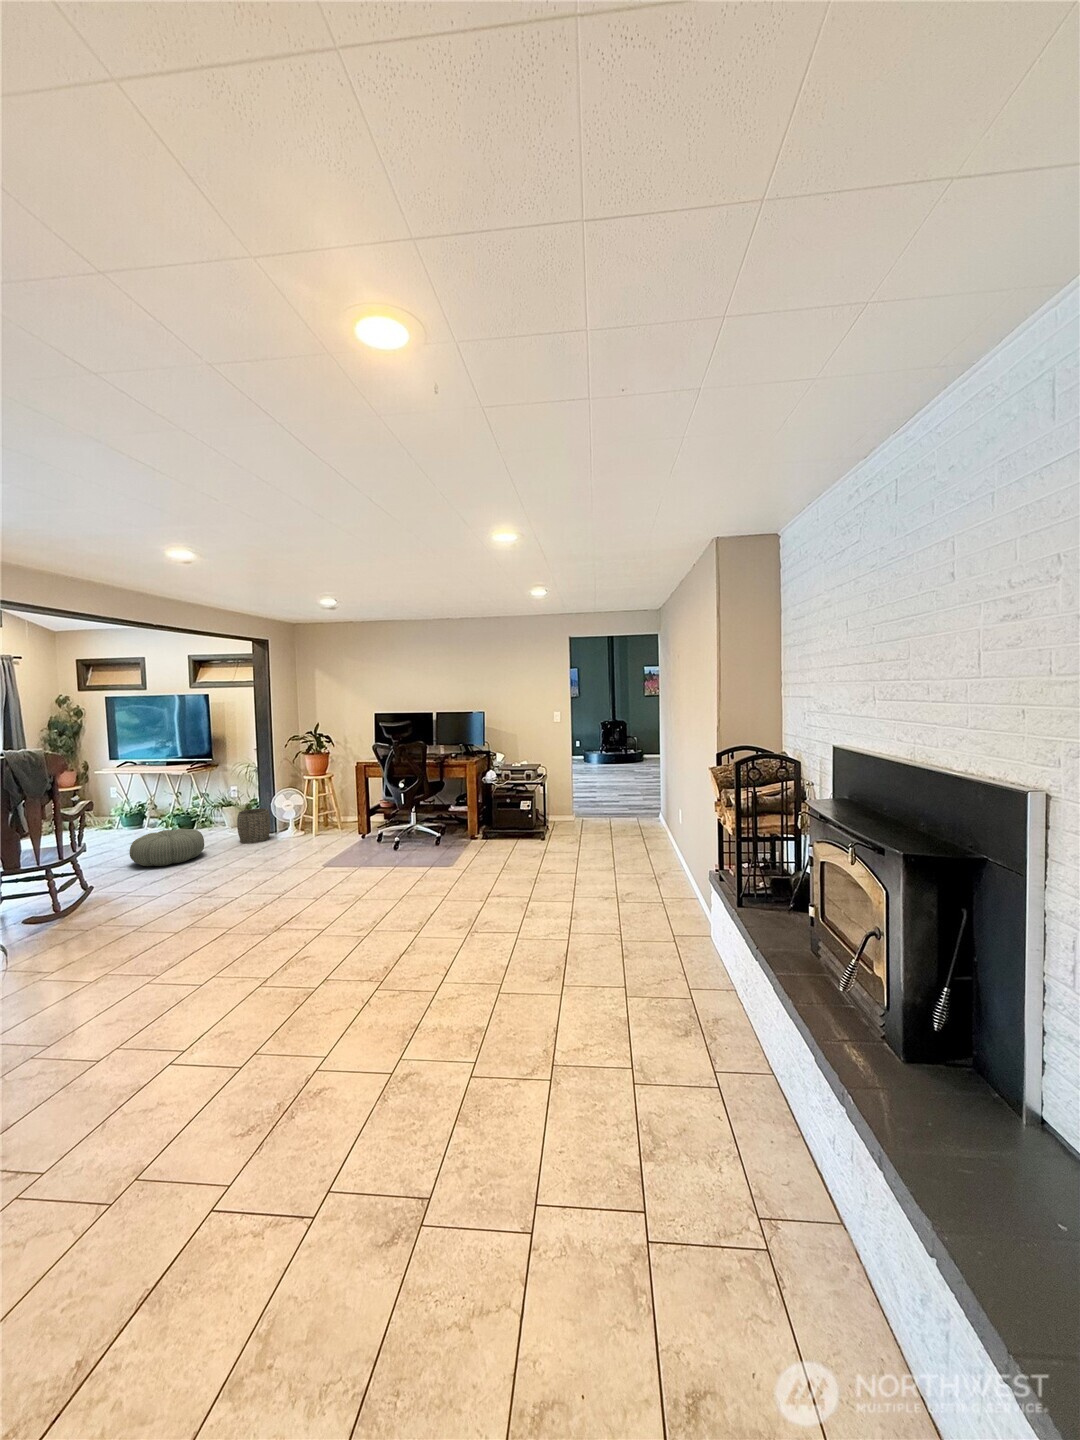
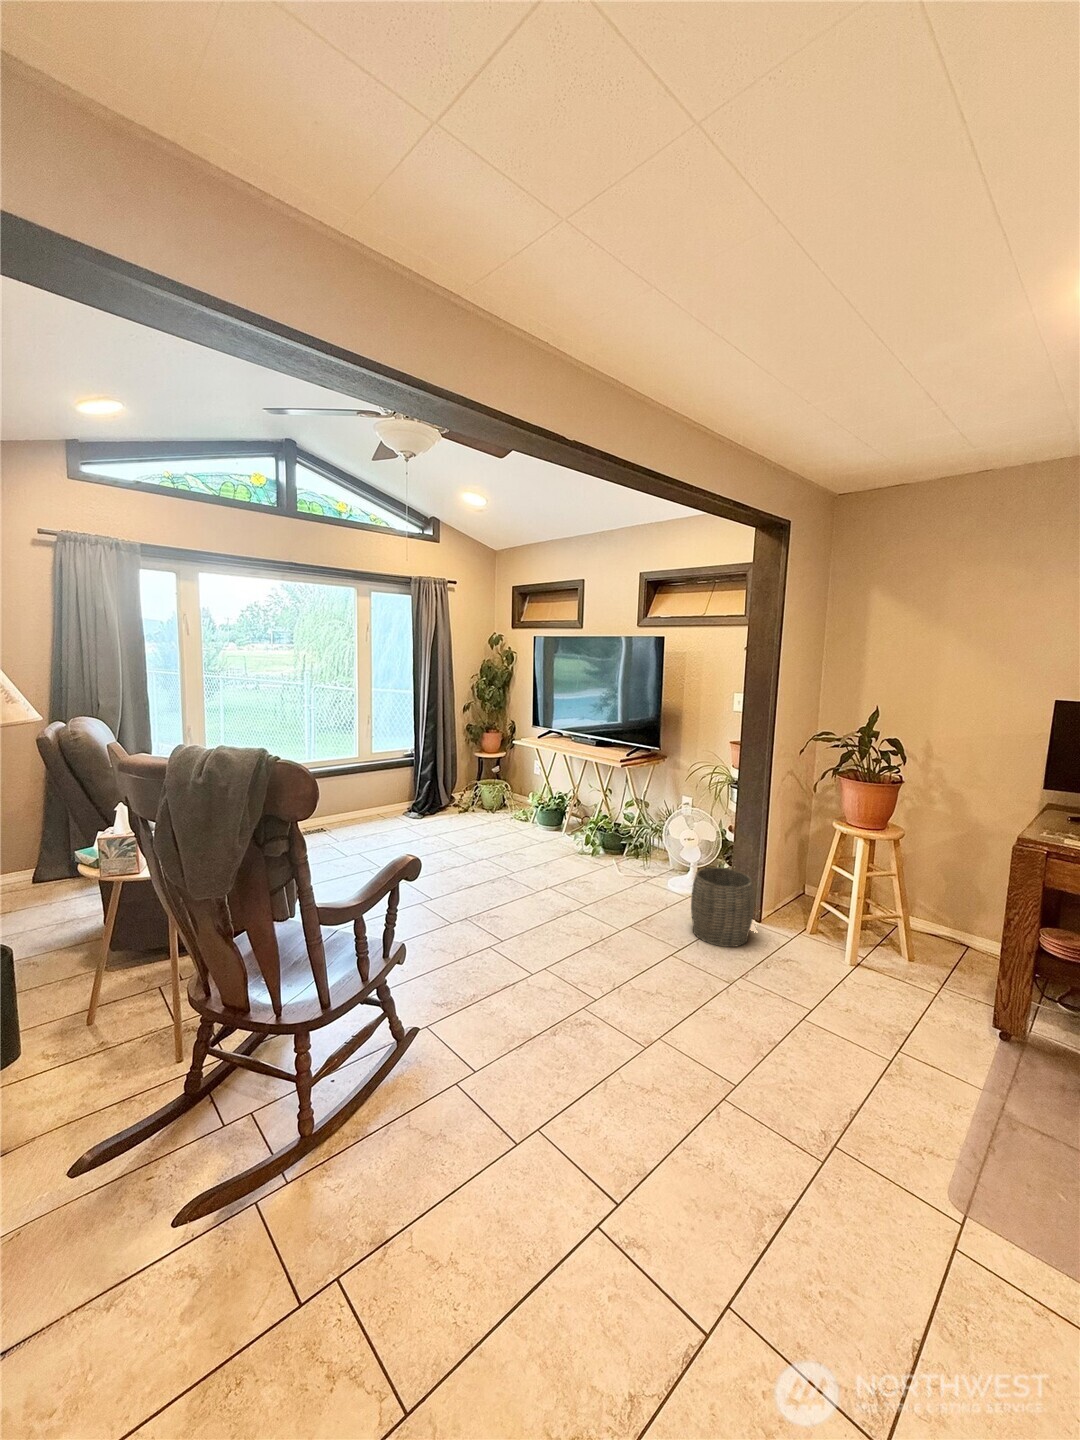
pouf: present [130,829,204,866] -> none [511,882,630,971]

